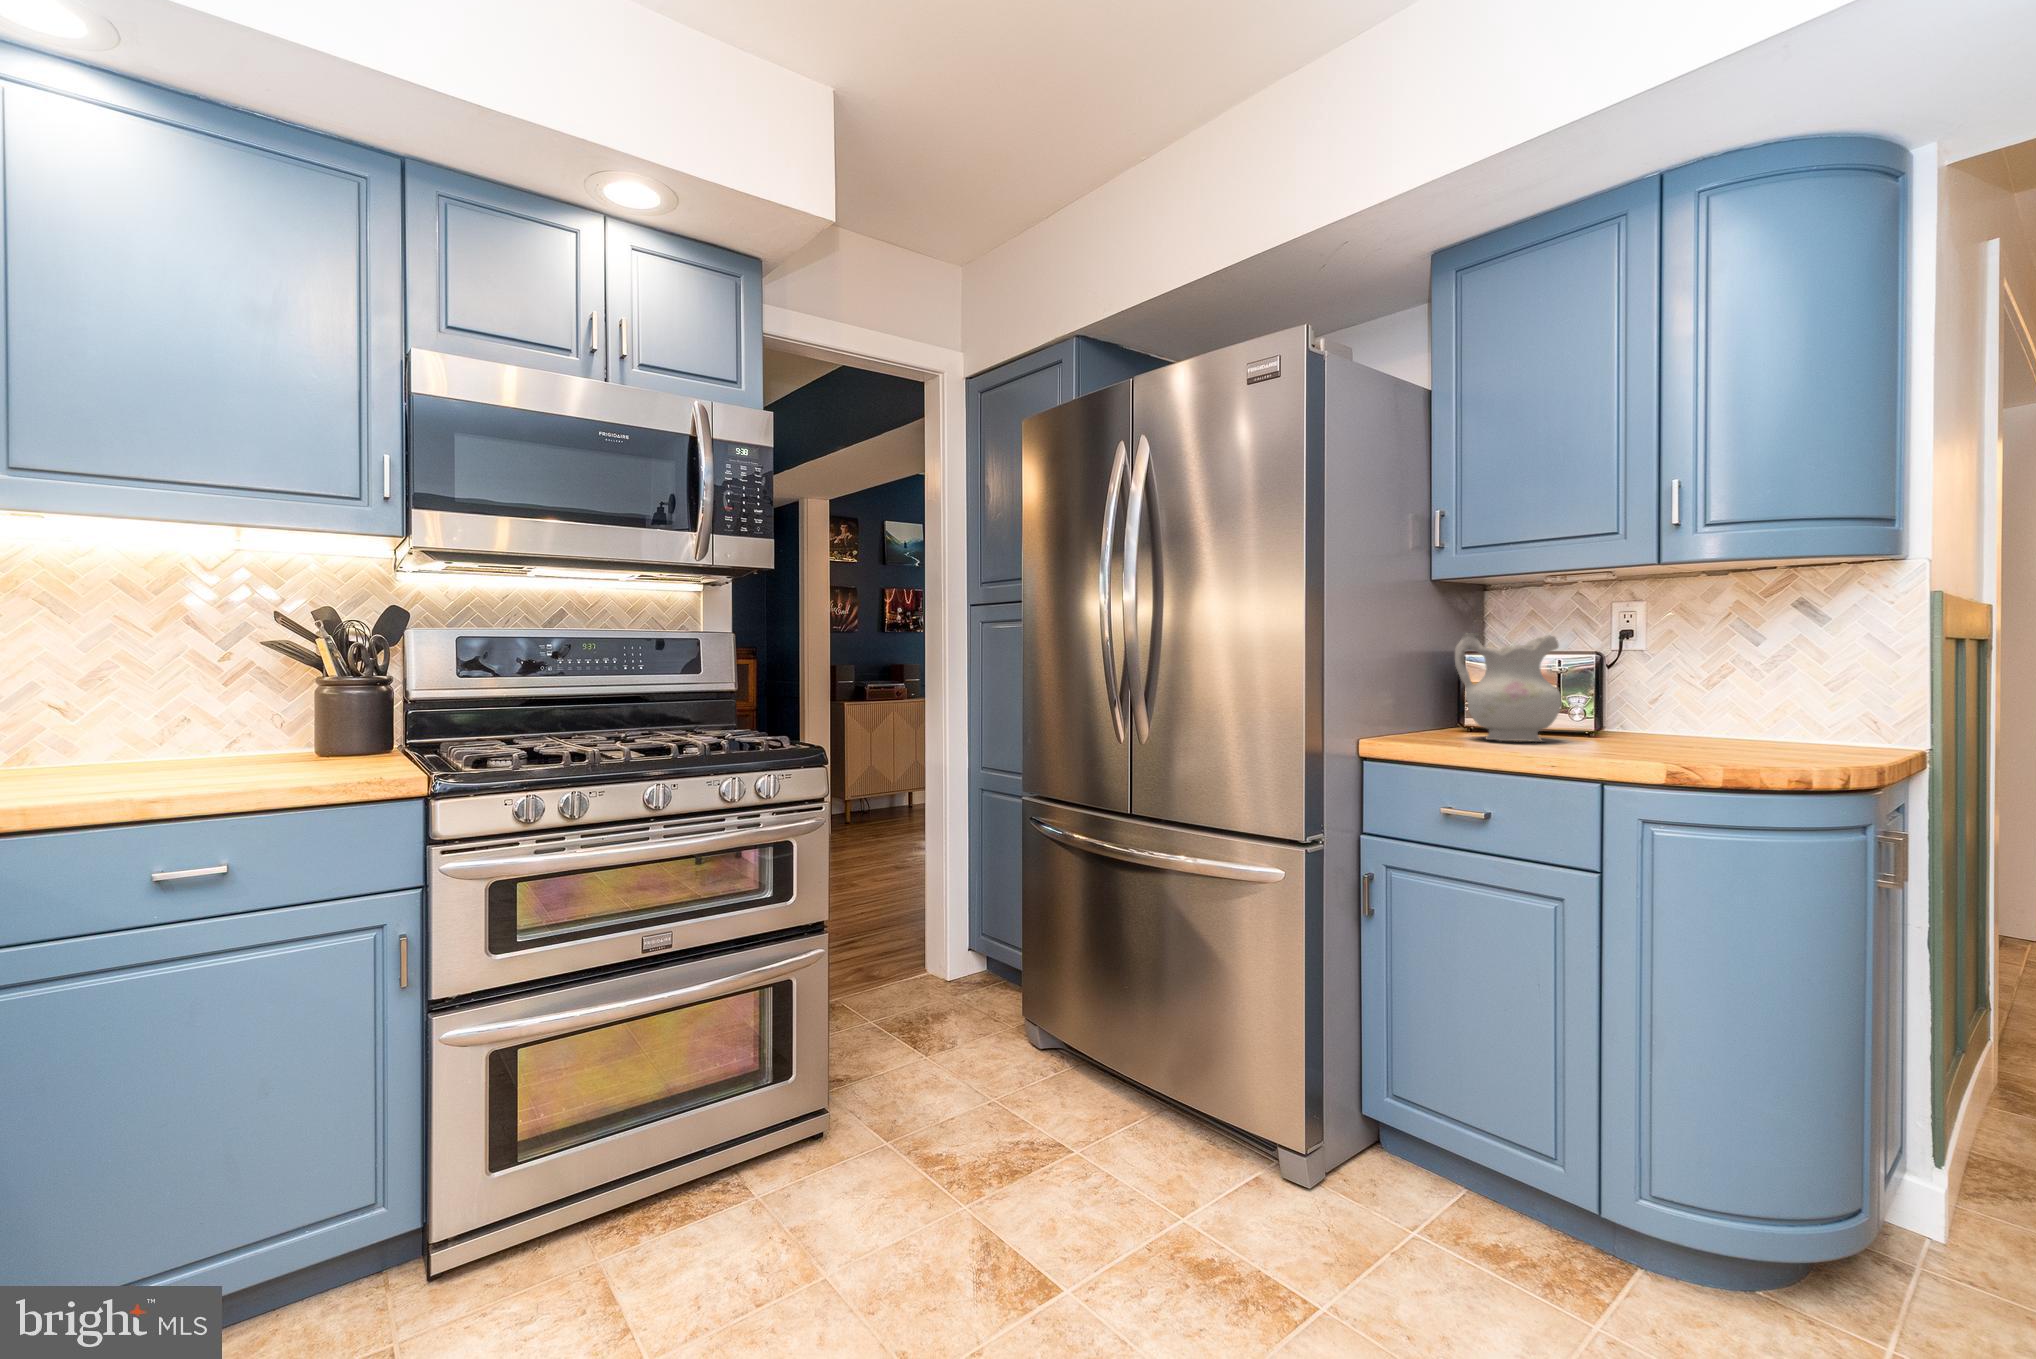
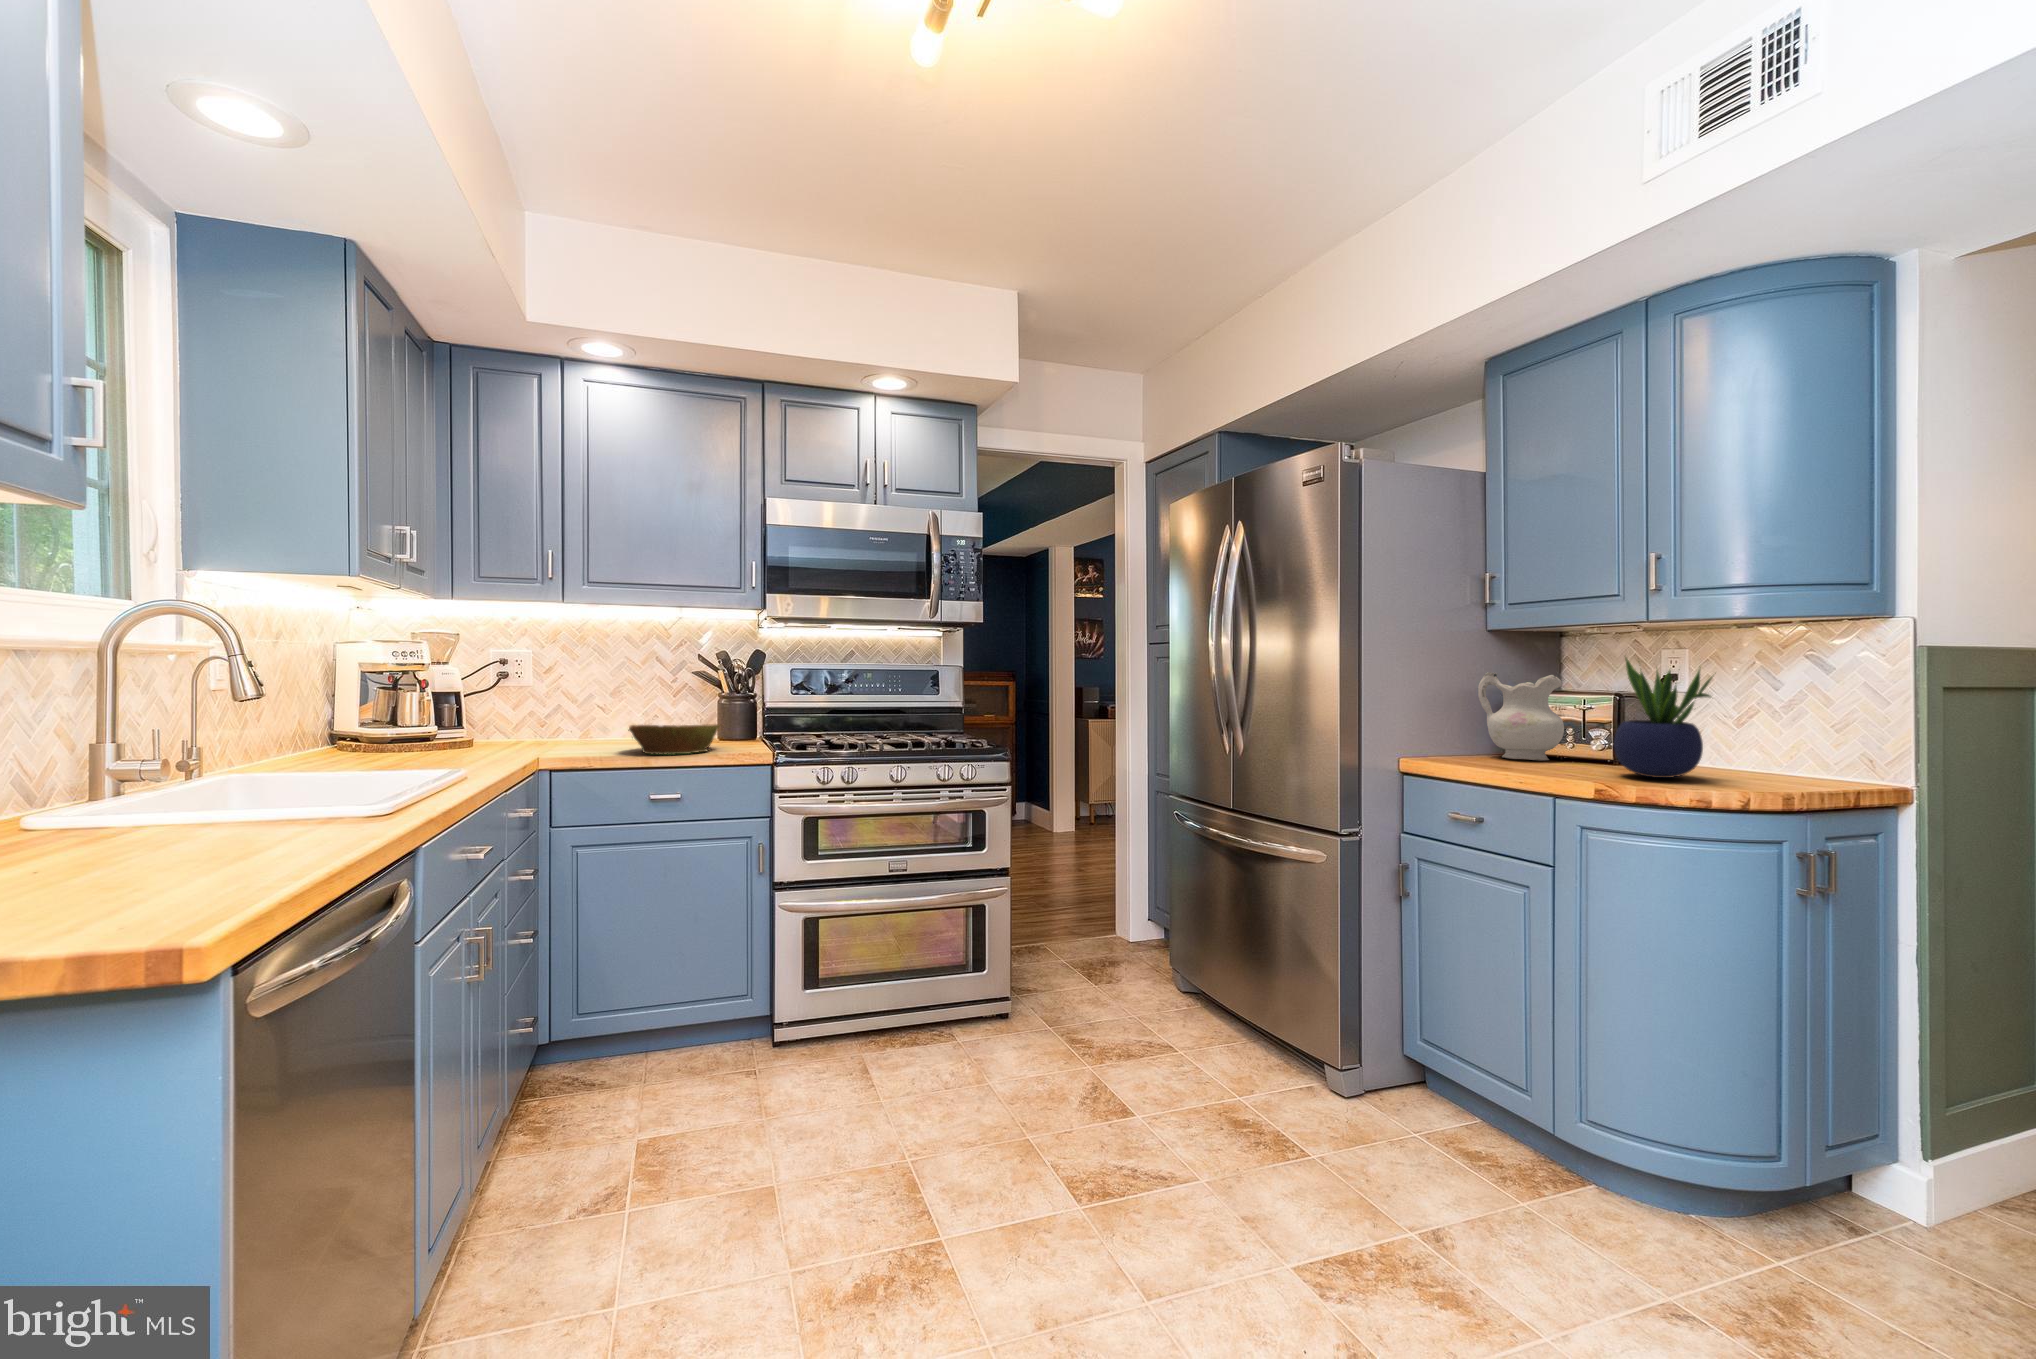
potted plant: none [1669,601,1807,757] -> present [1614,658,1713,778]
bowl: none [112,726,328,785] -> present [628,724,723,755]

